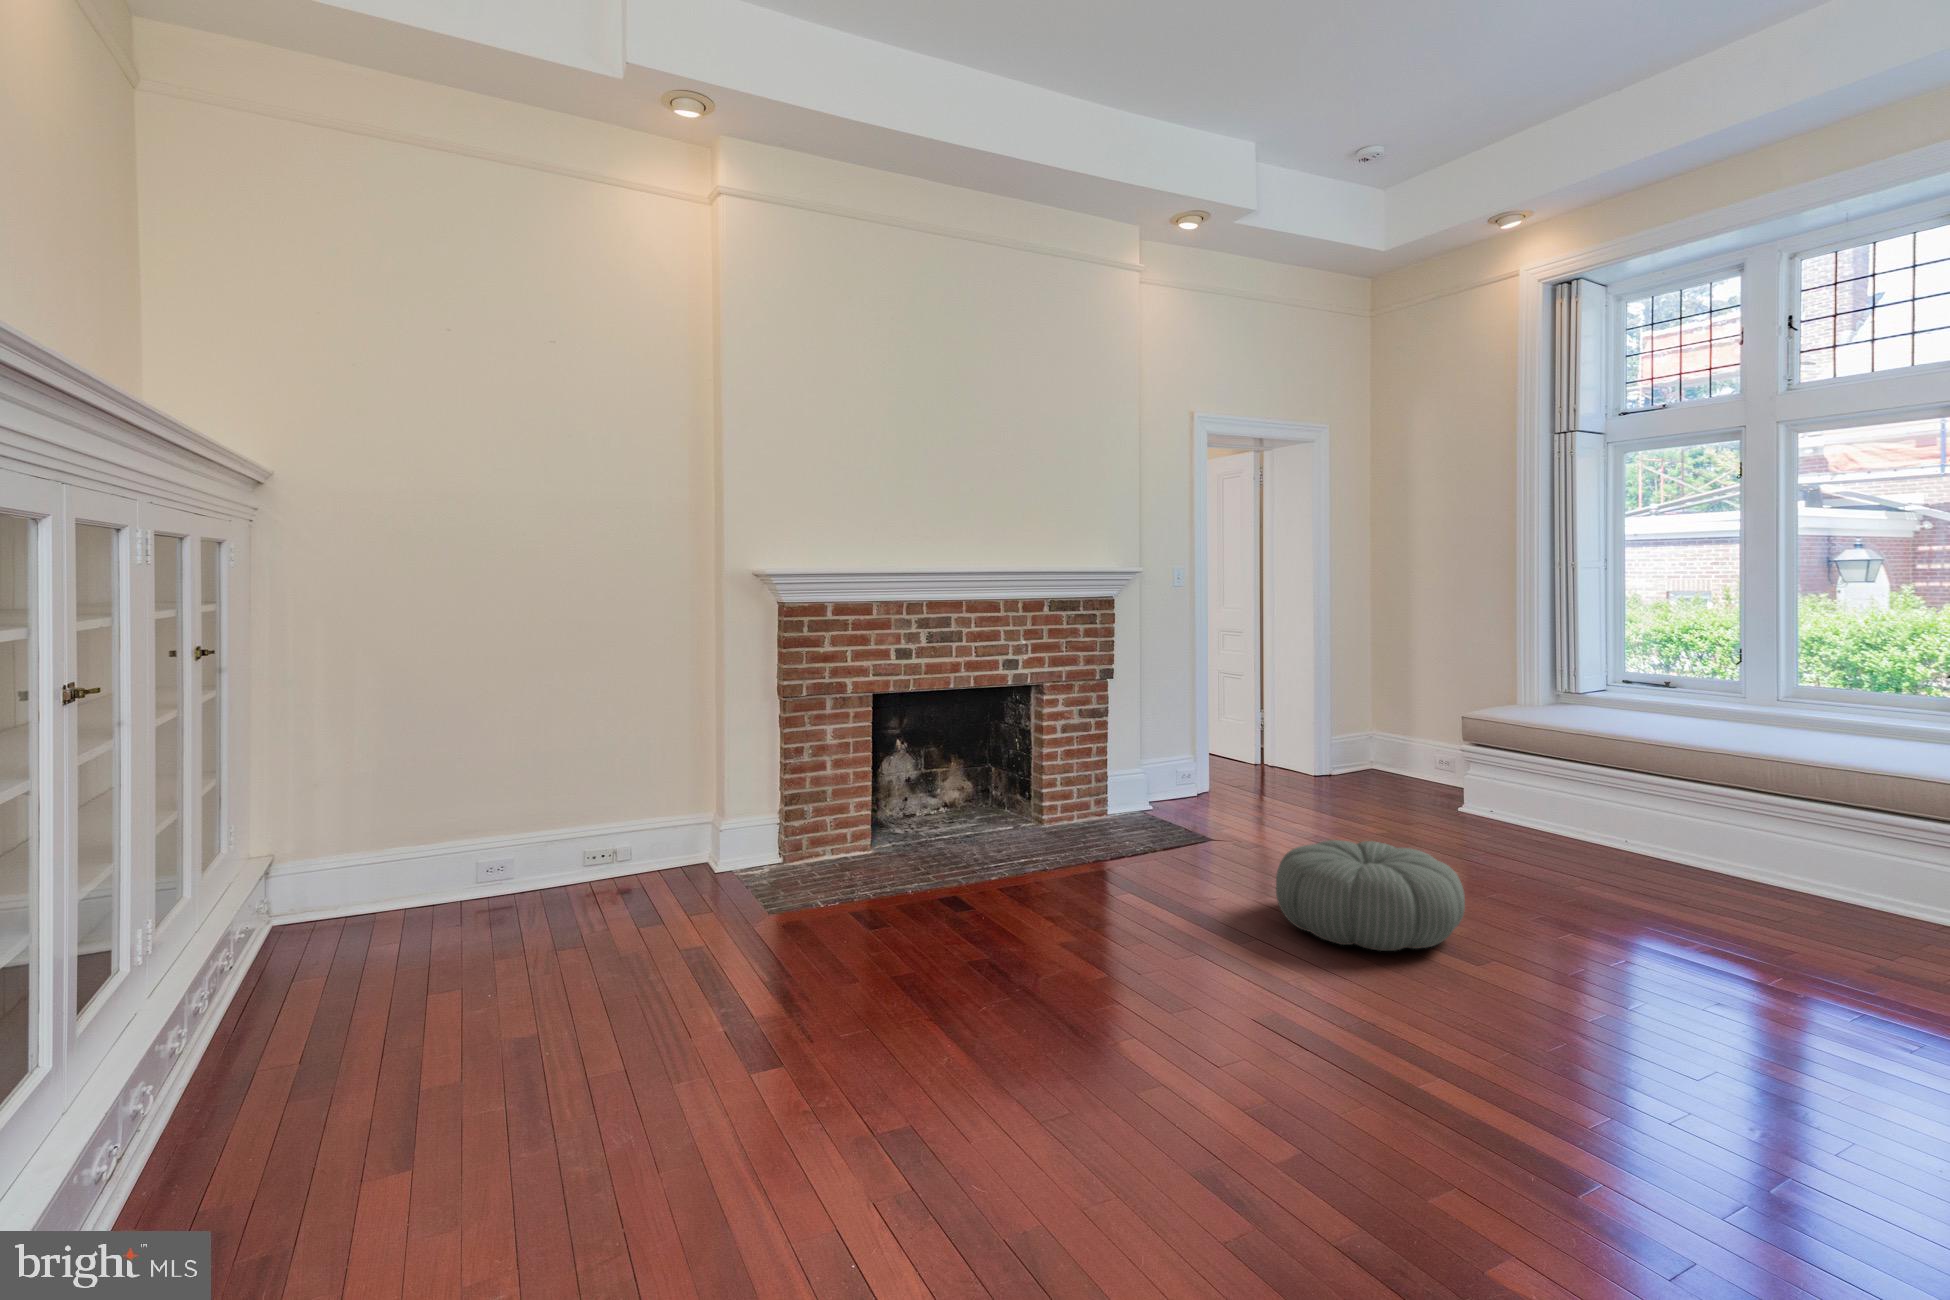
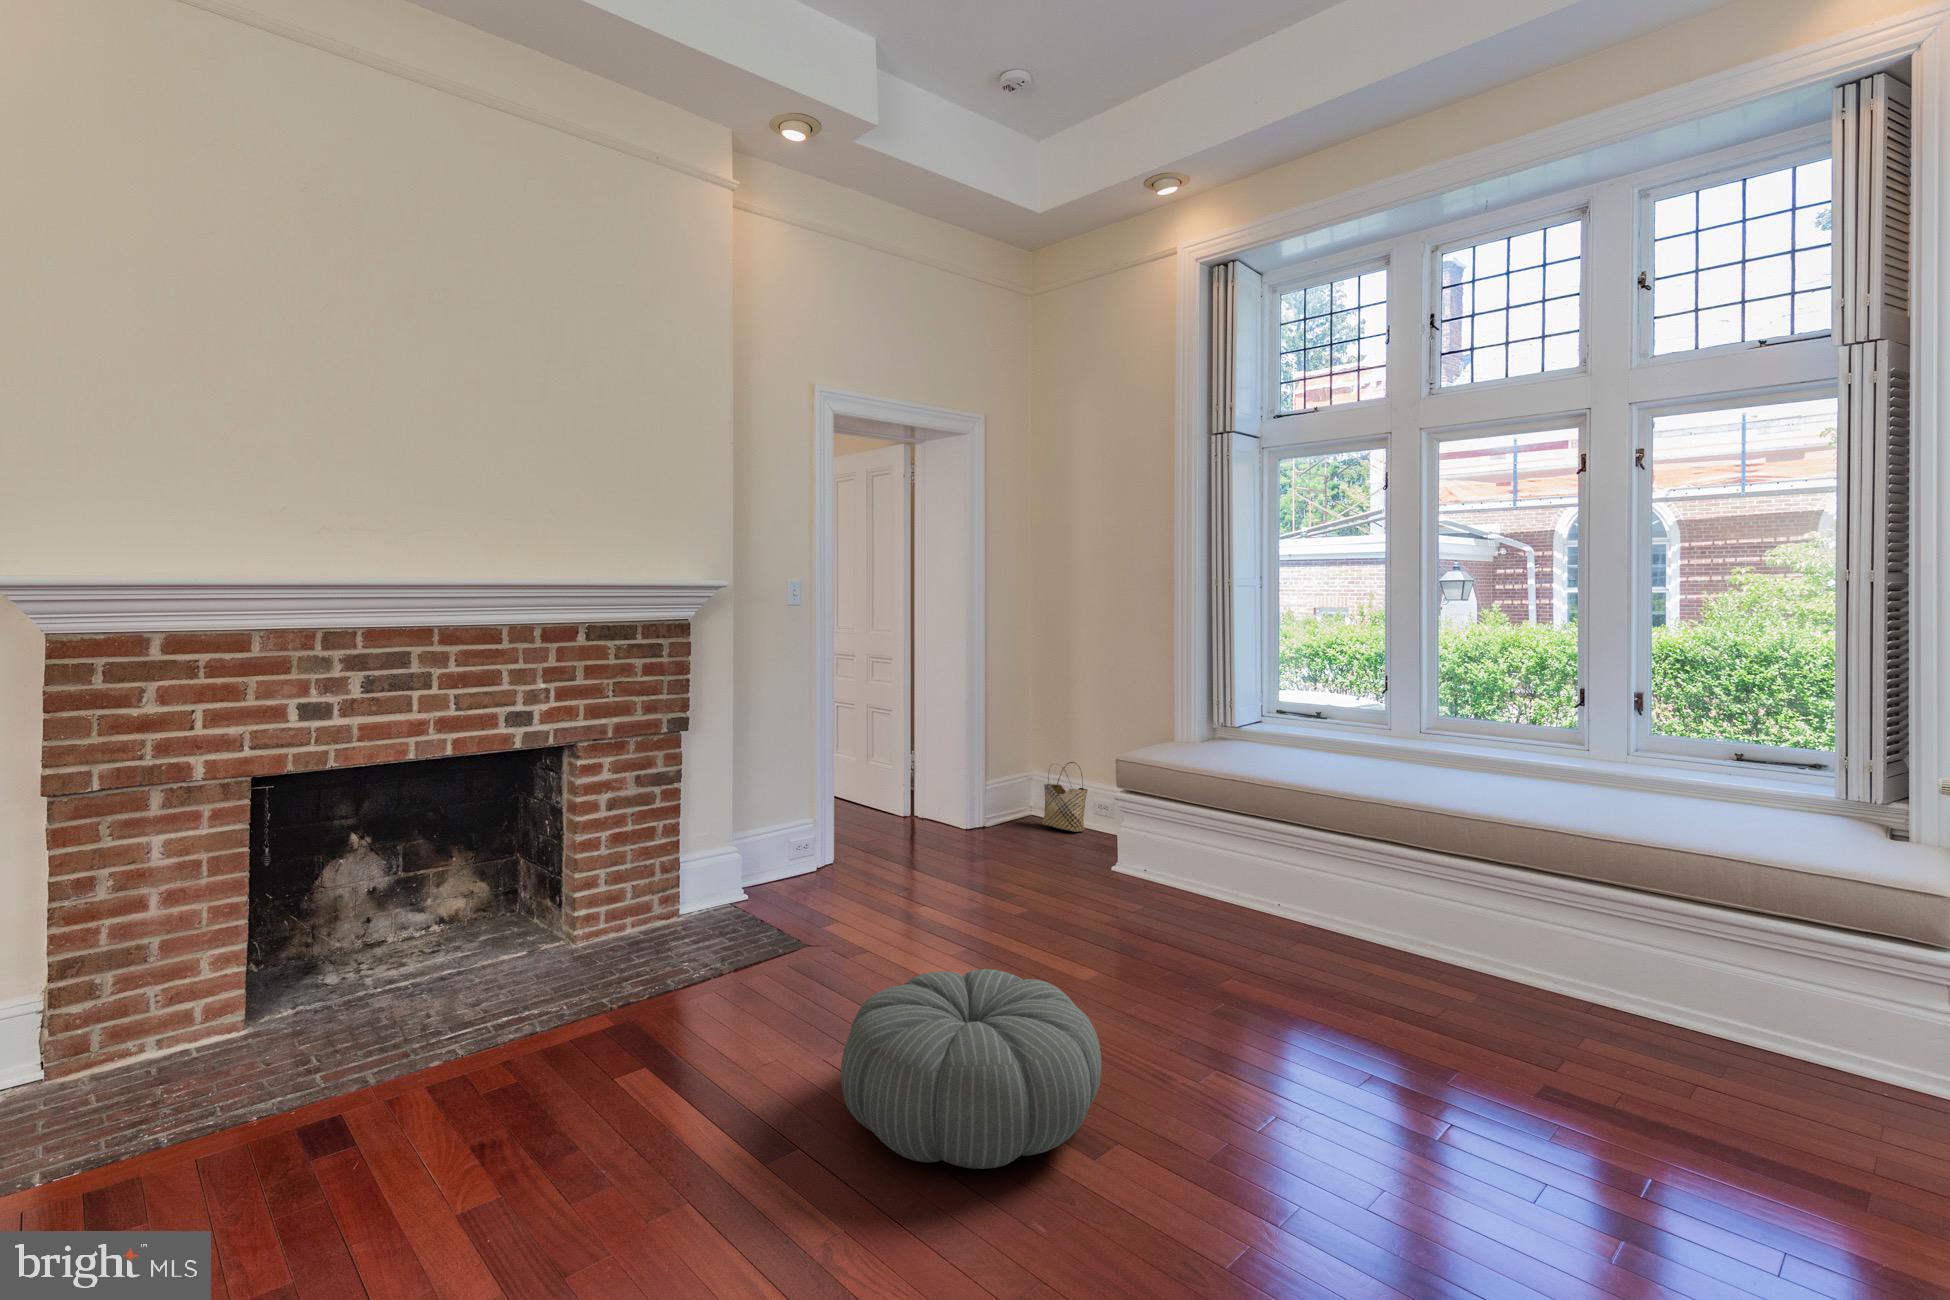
woven basket: none [1385,722,1430,783] -> present [1042,762,1088,832]

